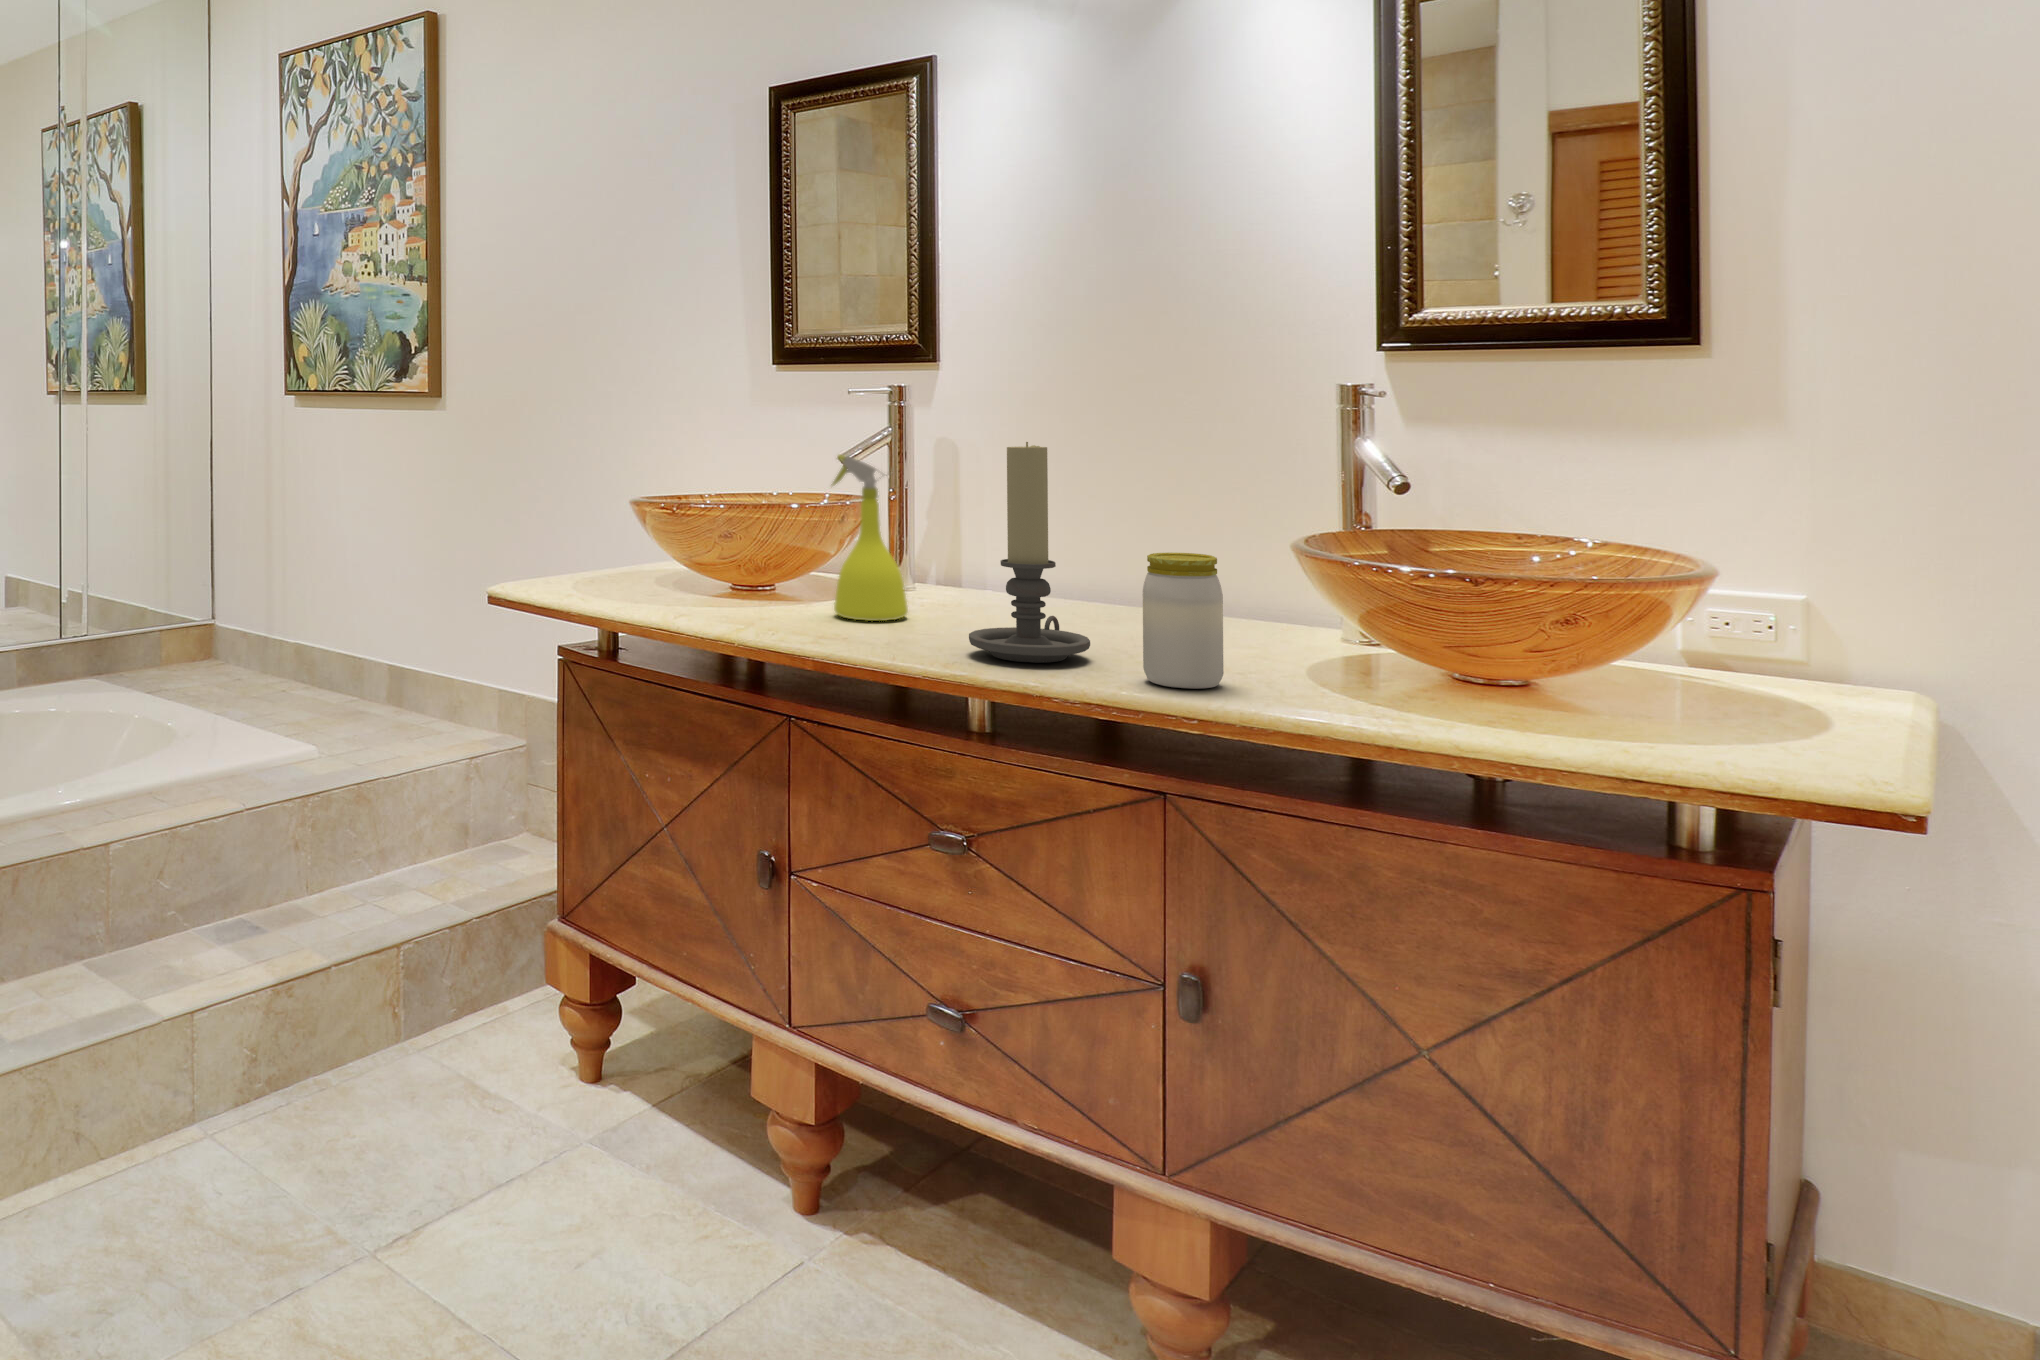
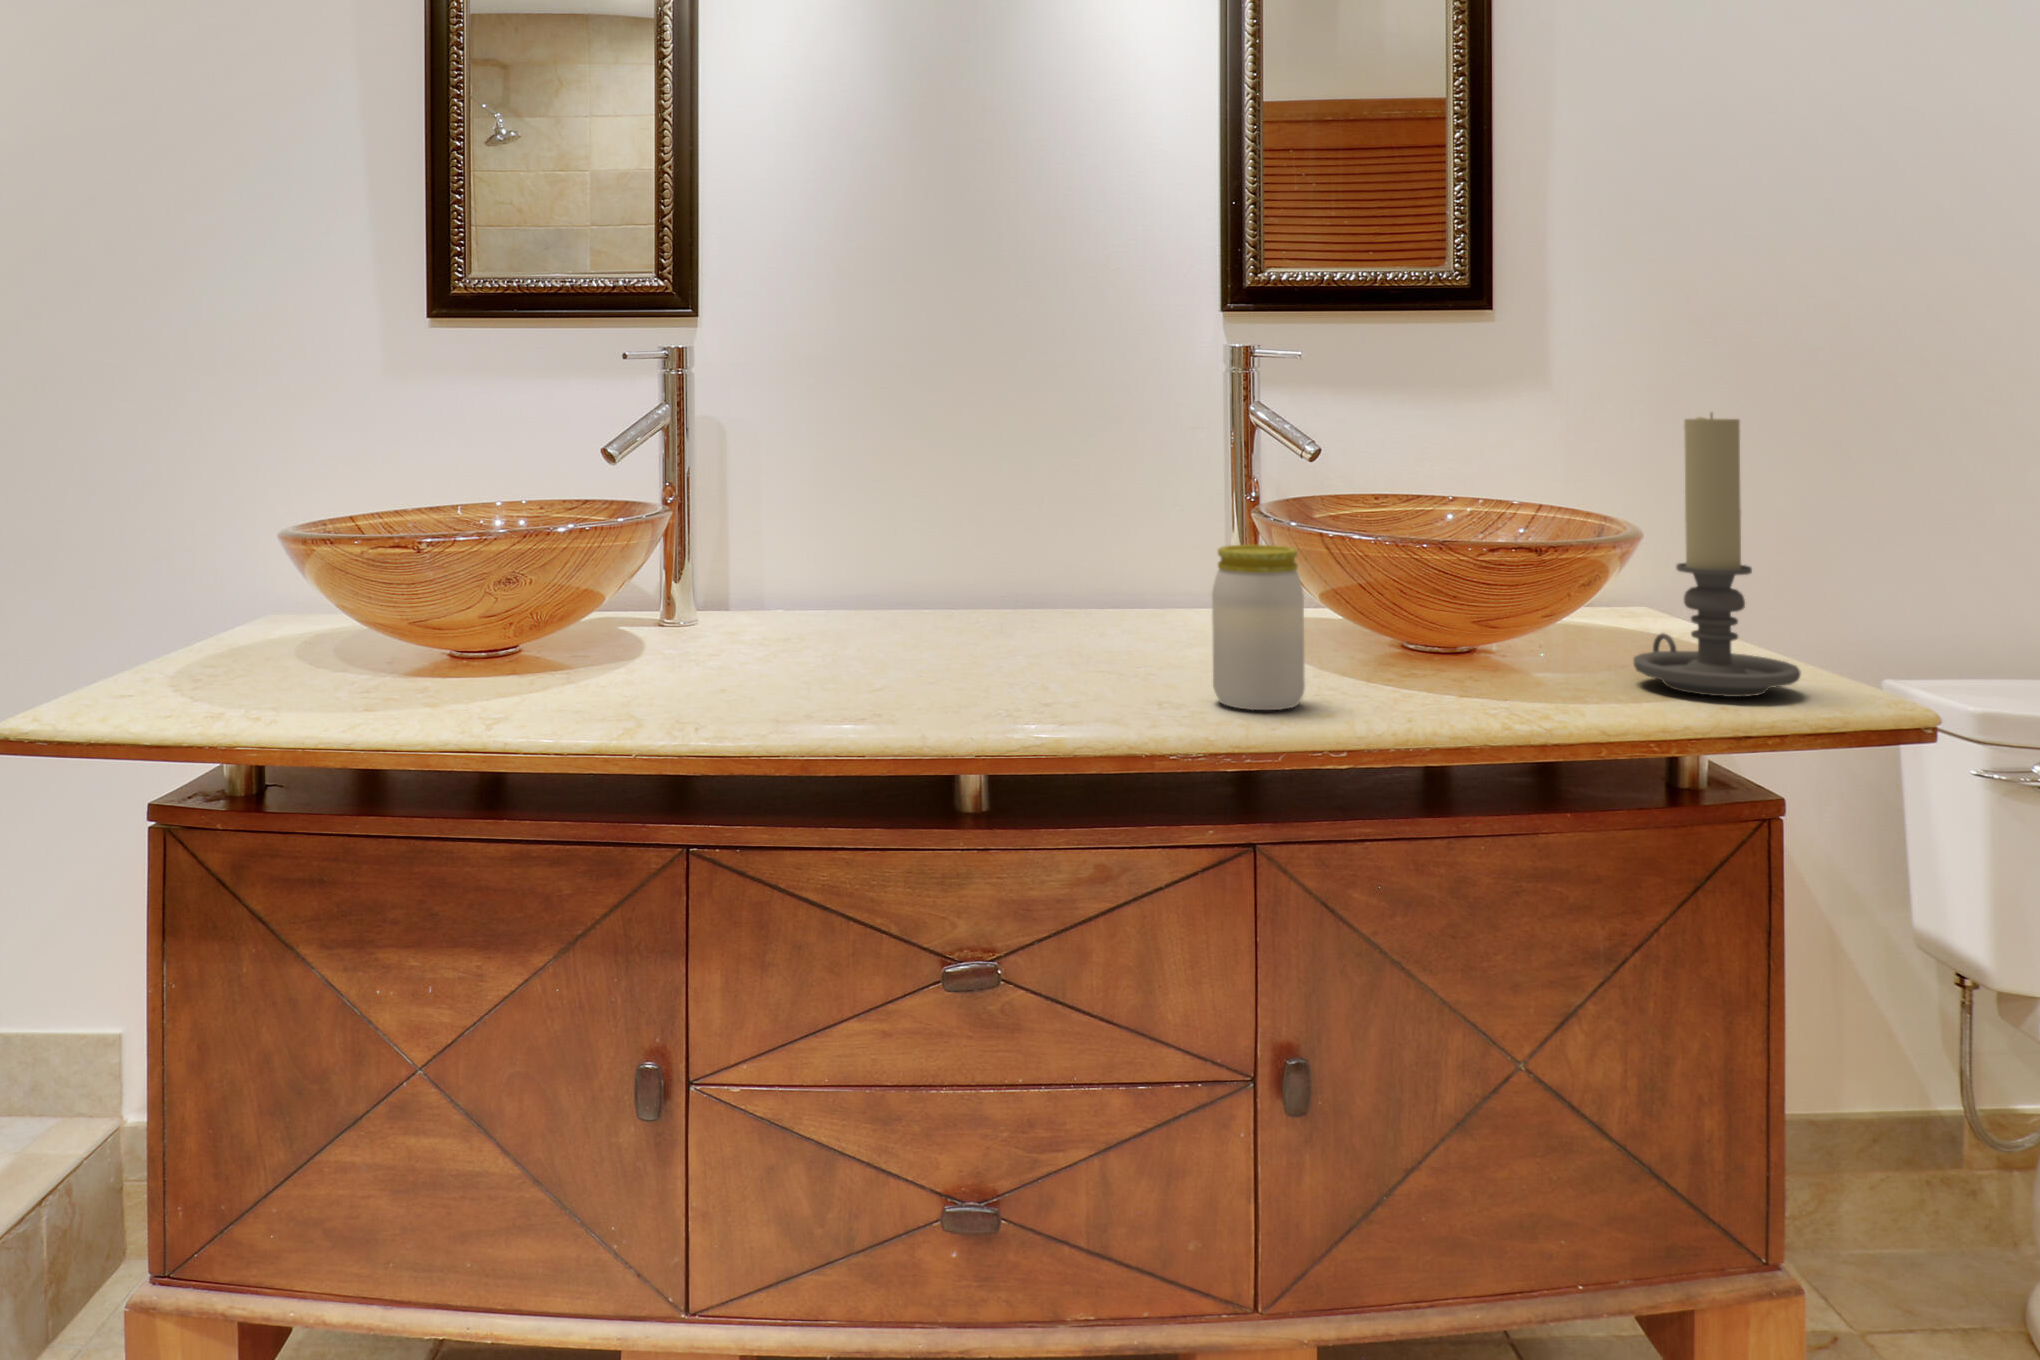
candle holder: present [969,442,1090,663] -> present [1633,413,1801,697]
spray bottle: present [831,455,908,621] -> none [672,442,780,678]

